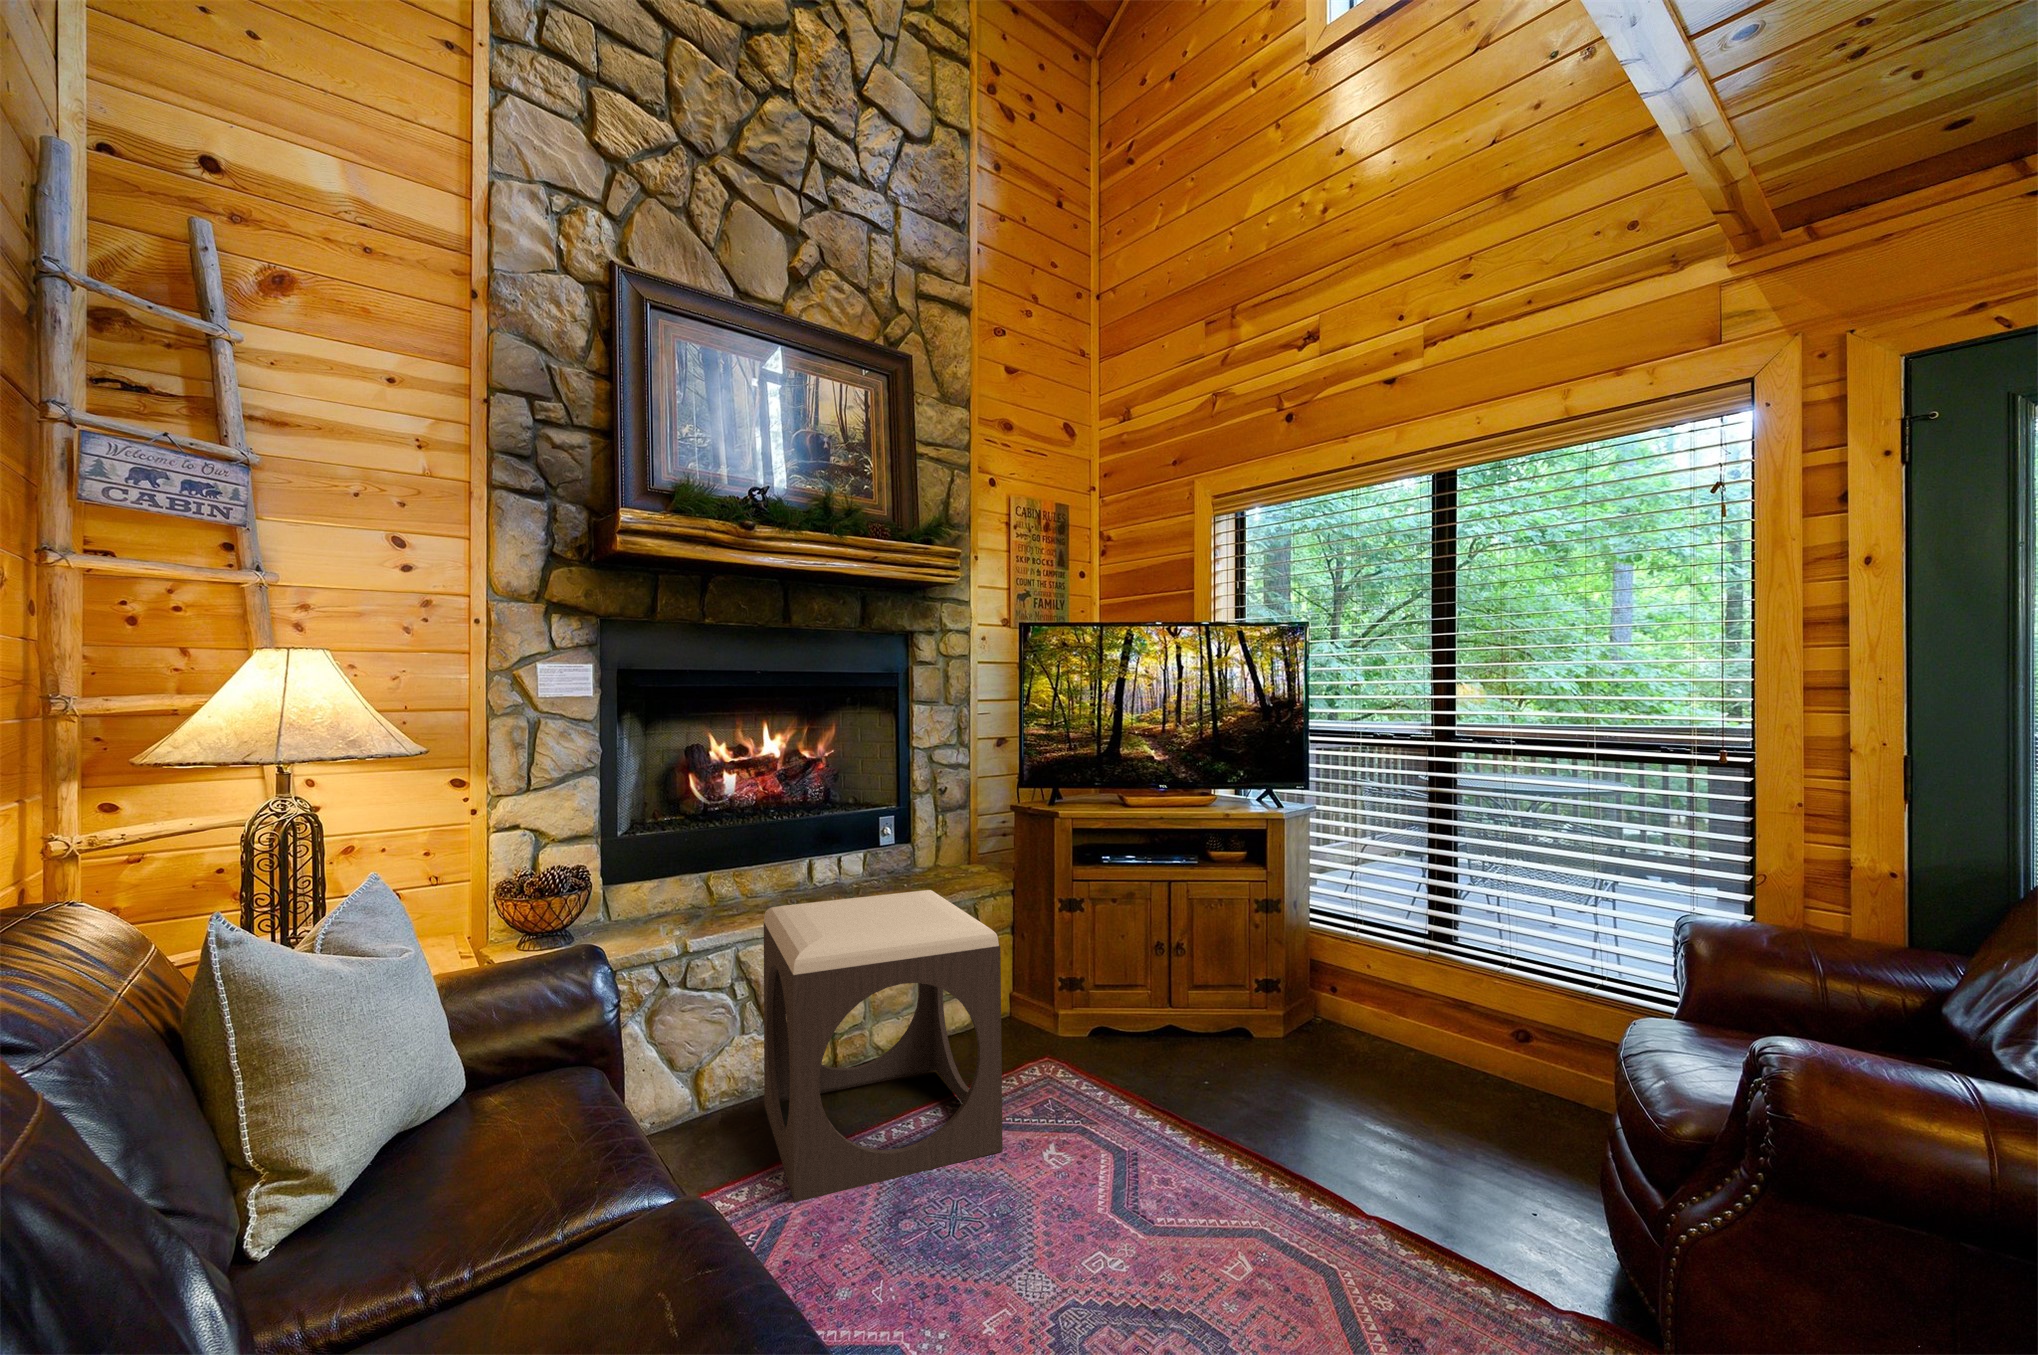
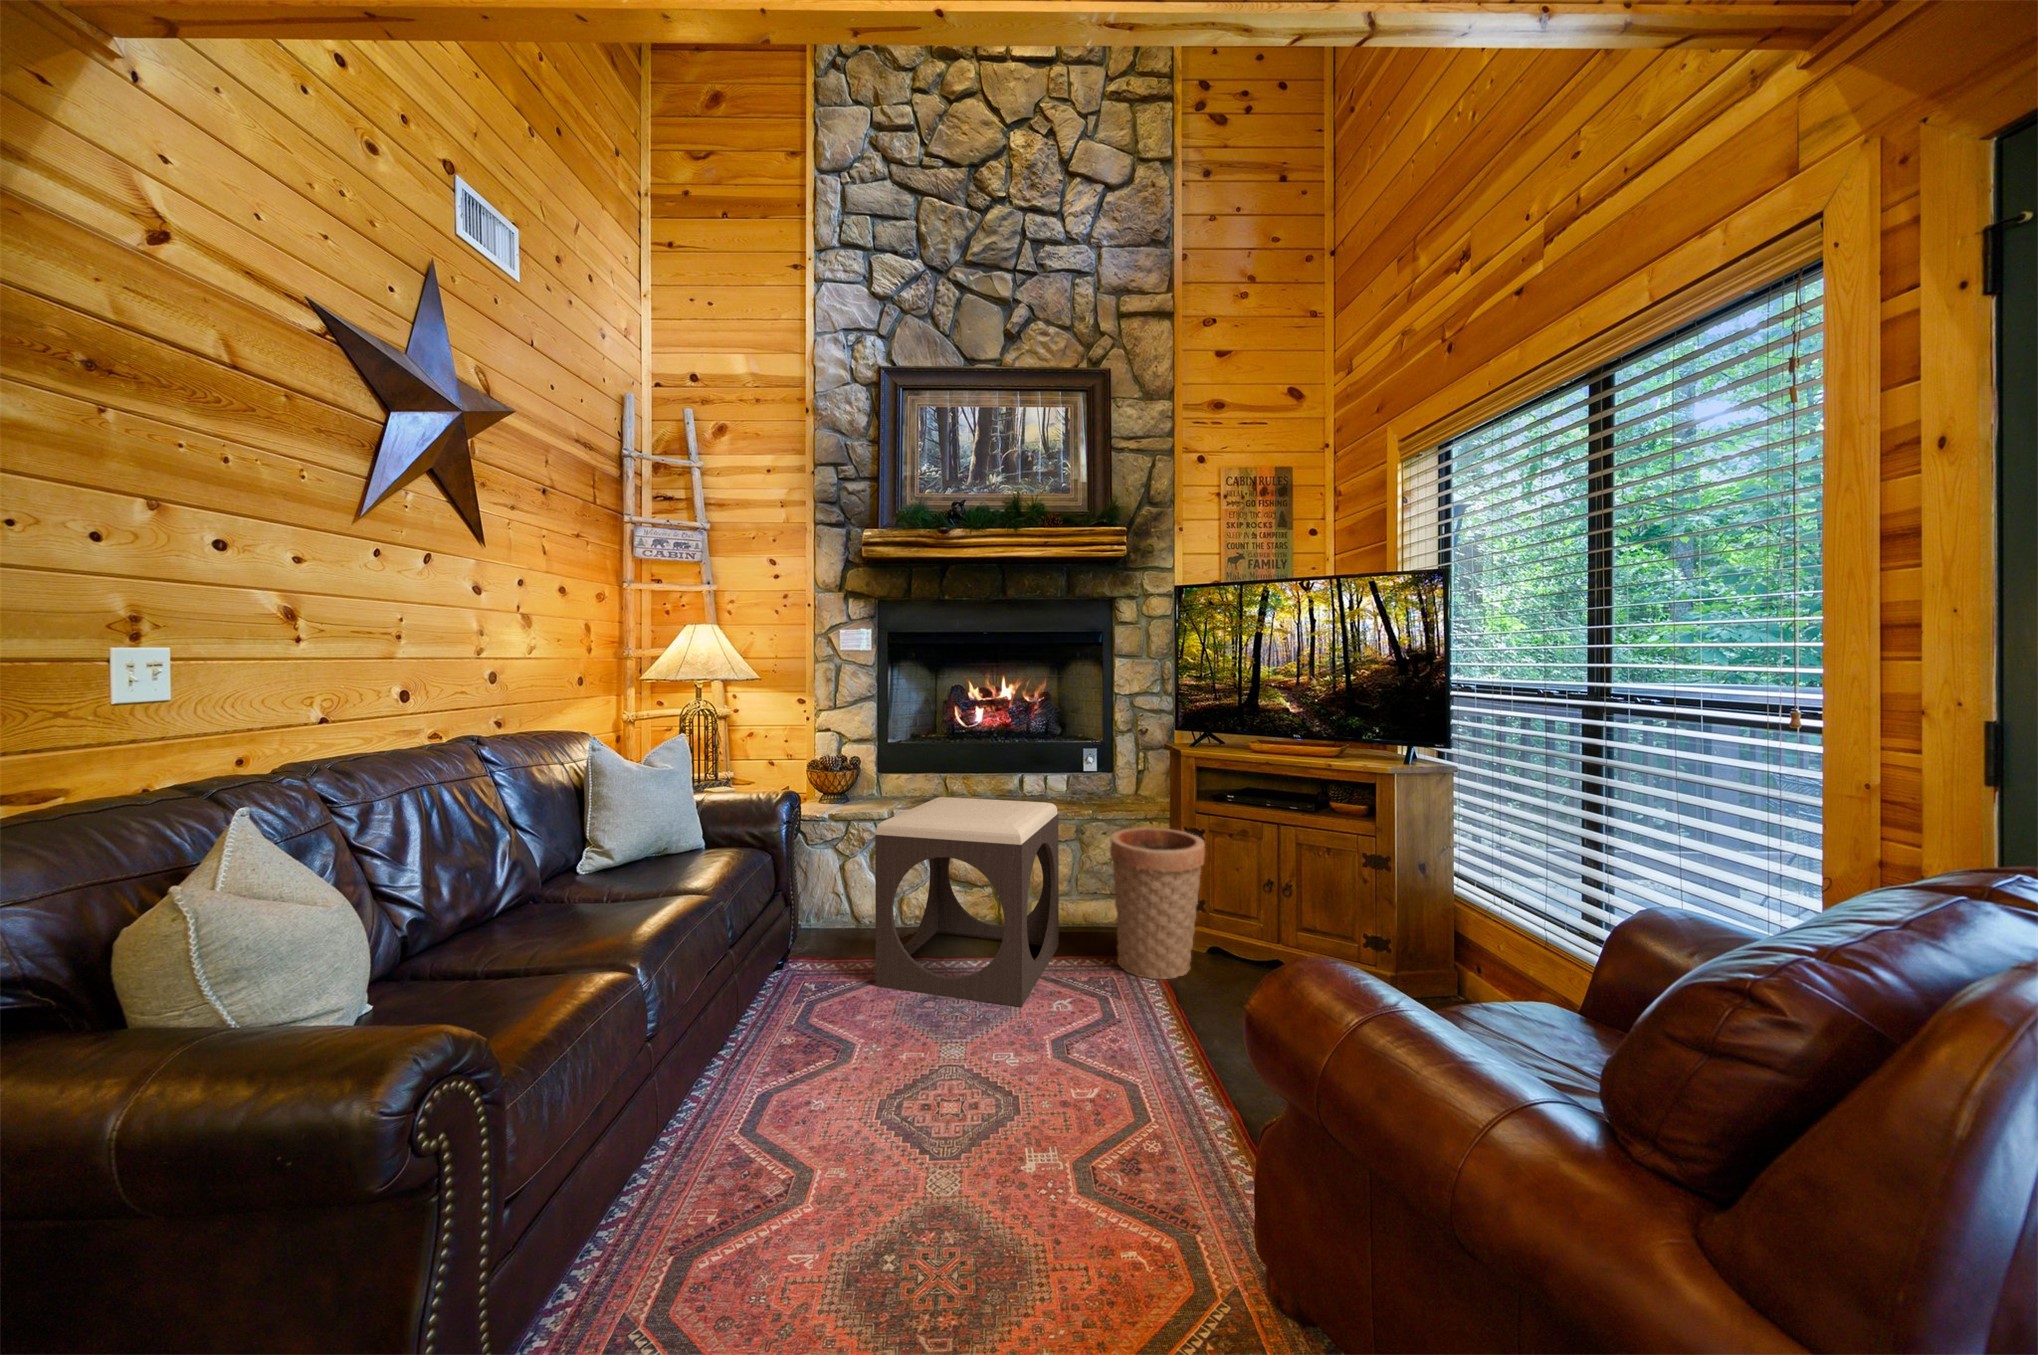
basket: none [1004,898,1110,1074] -> present [1110,827,1205,979]

